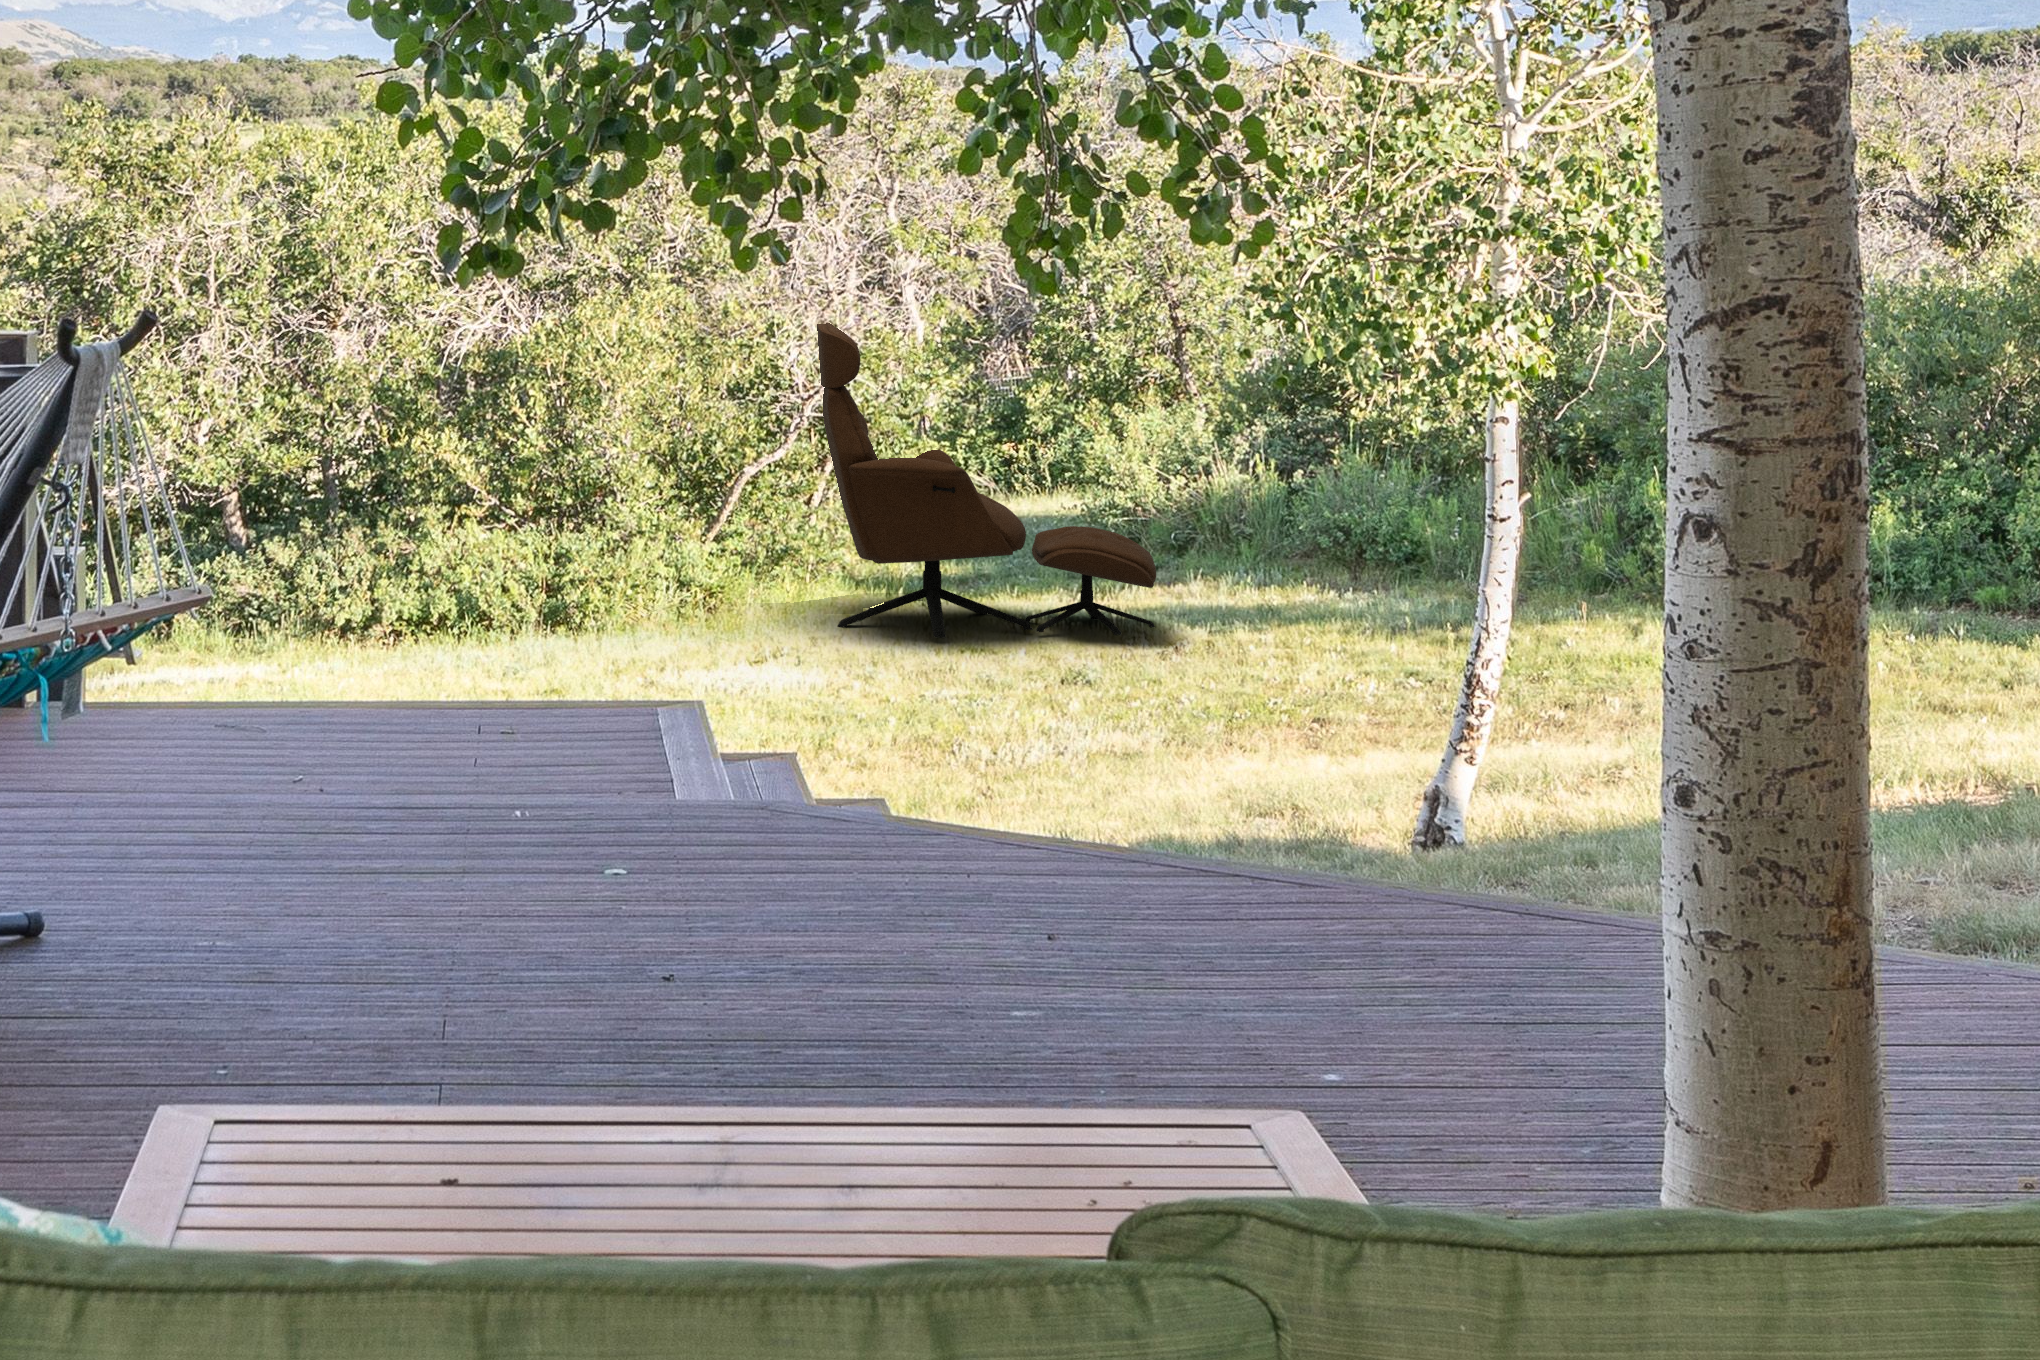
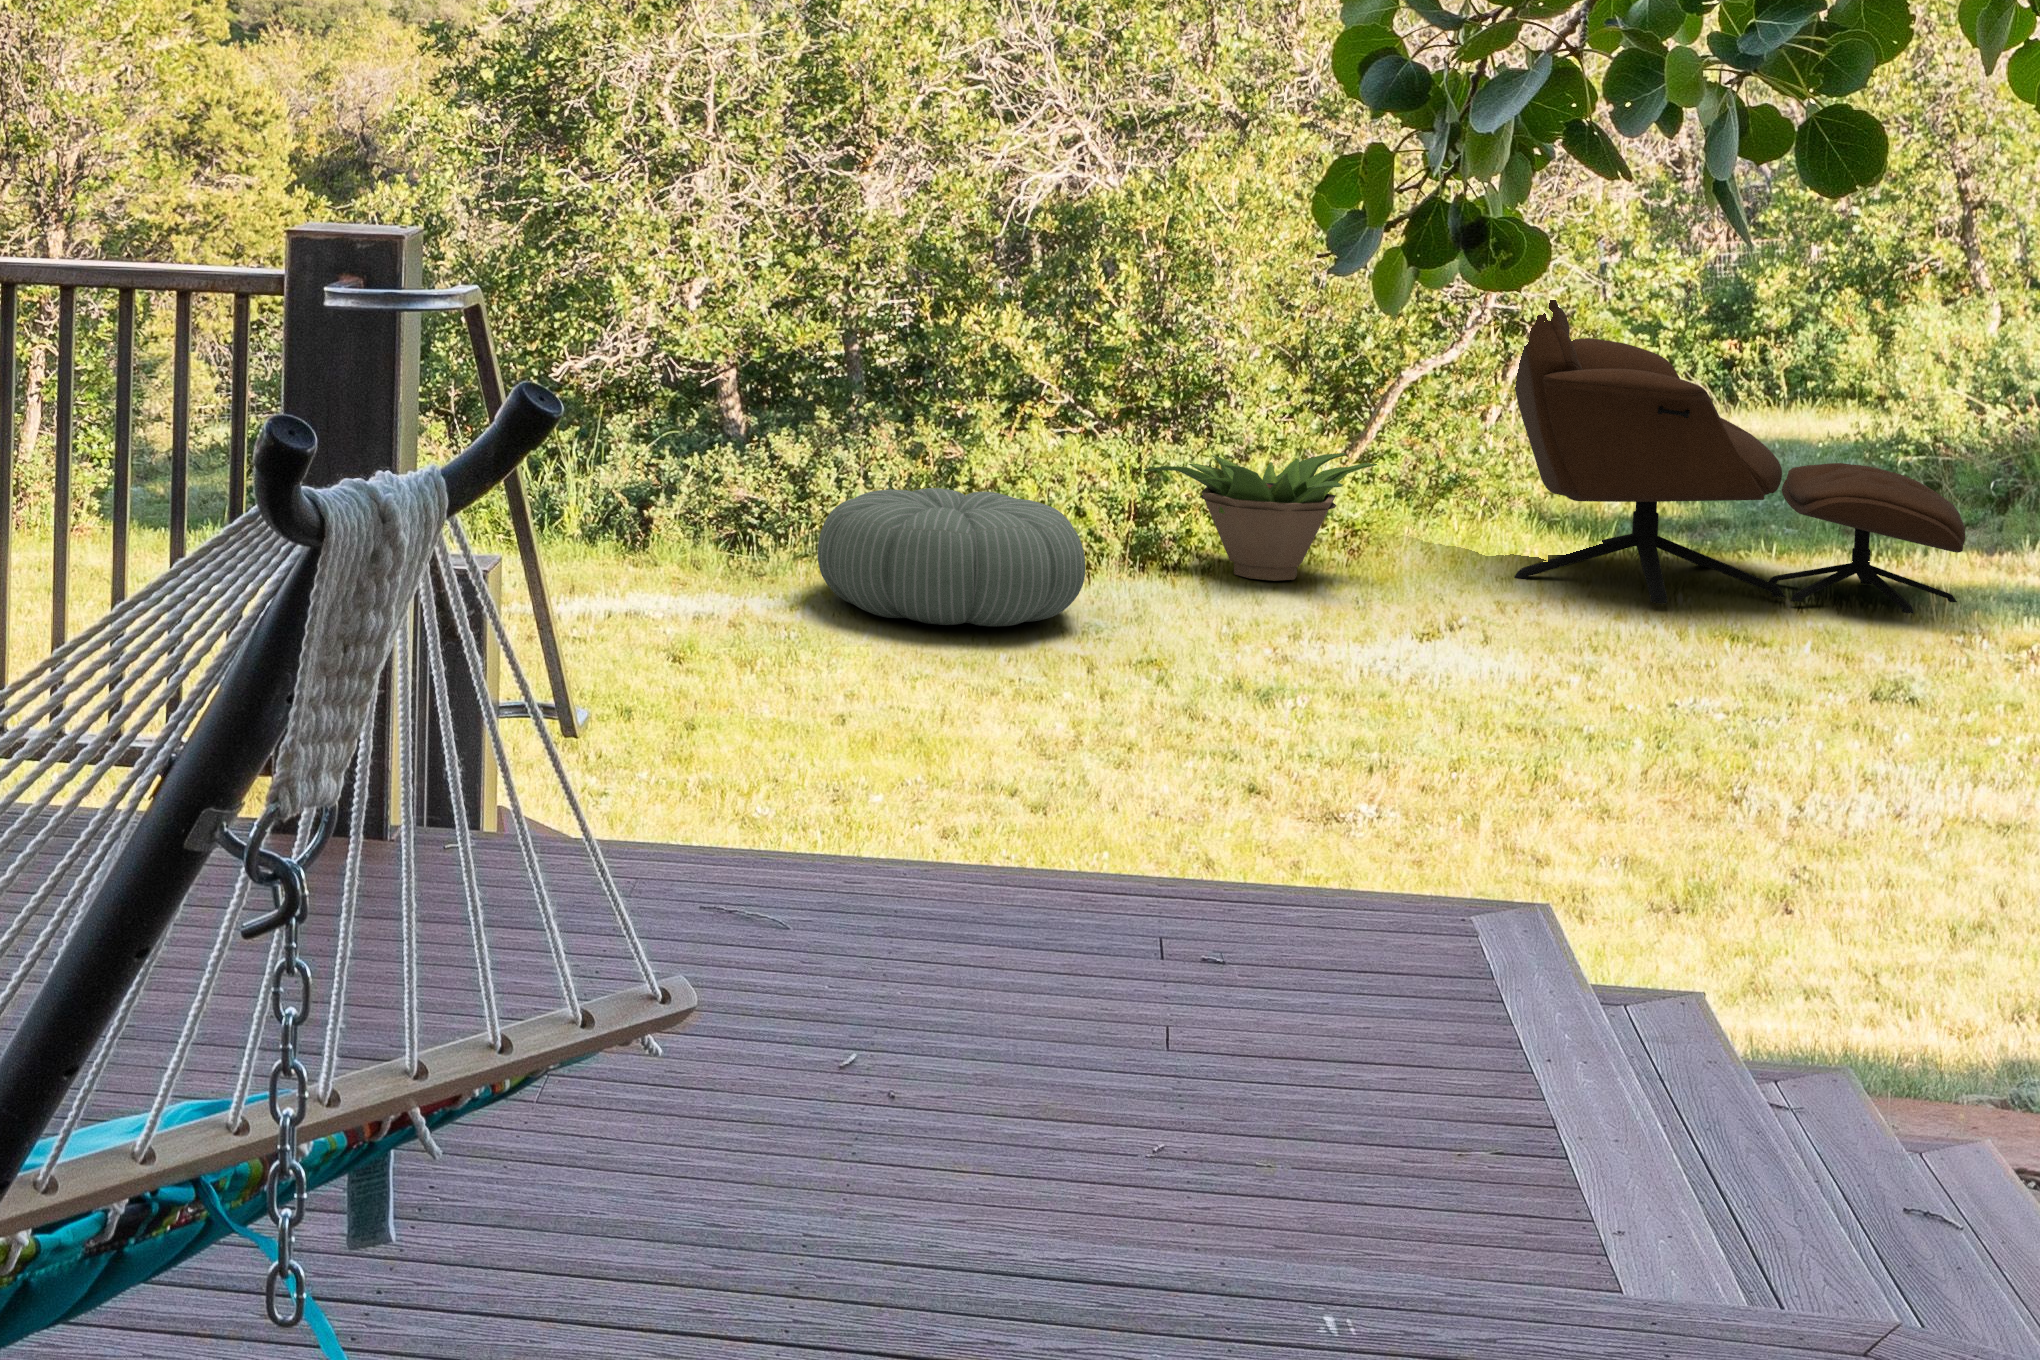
decorative plant: none [555,535,734,636] -> present [1144,453,1377,581]
pouf: none [304,573,508,676] -> present [818,488,1085,626]

